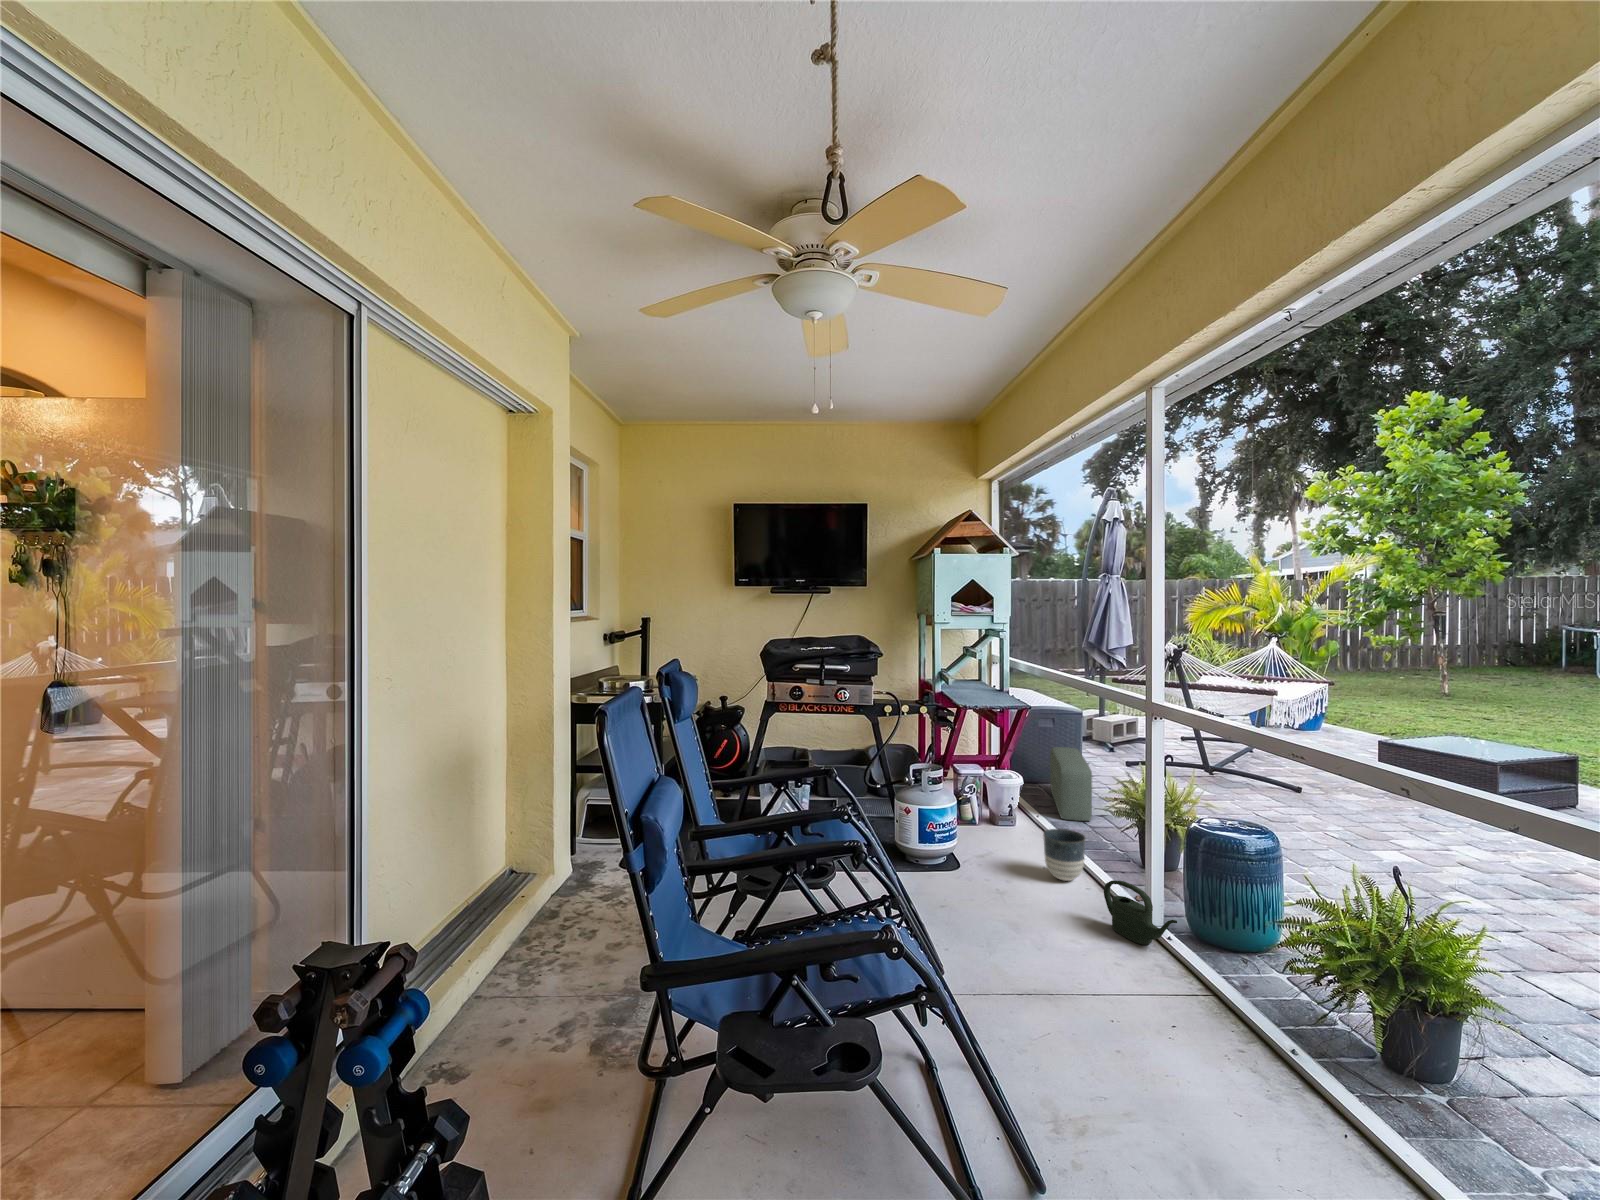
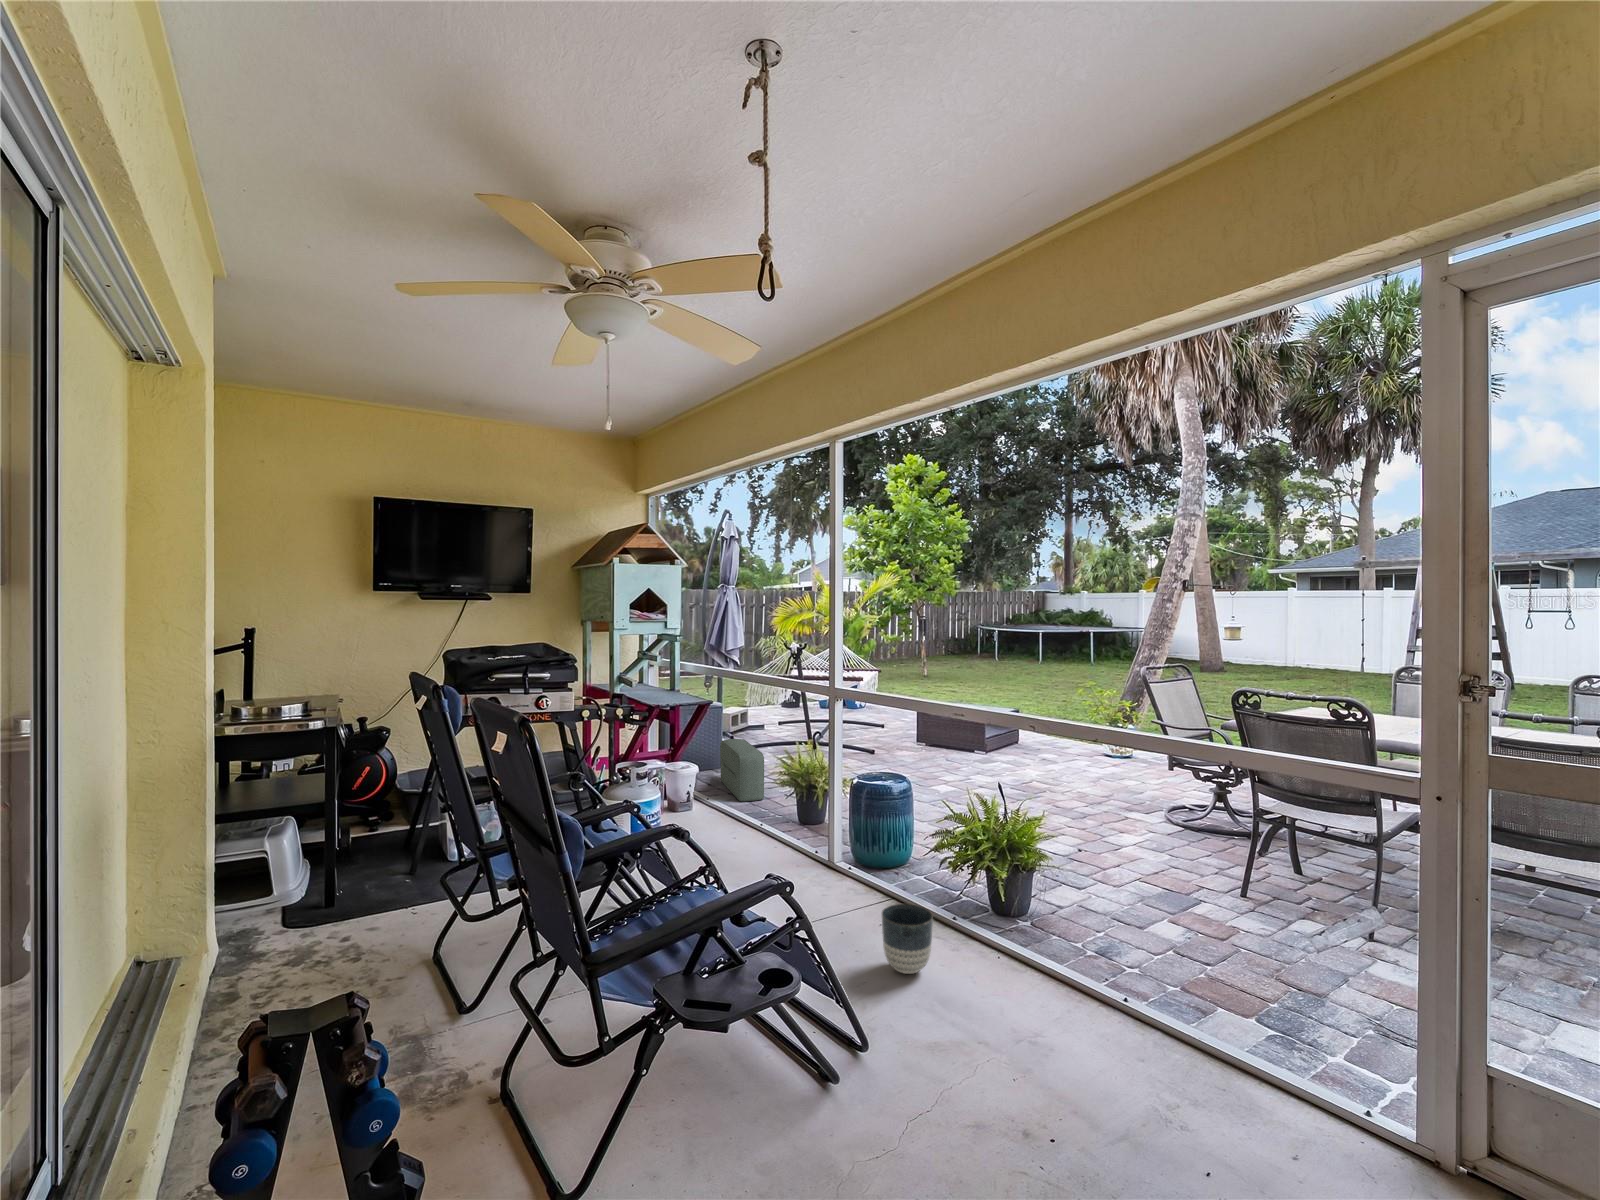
planter: present [1043,829,1085,881] -> present [882,904,933,974]
watering can: present [1104,880,1177,945] -> none [806,833,865,880]

